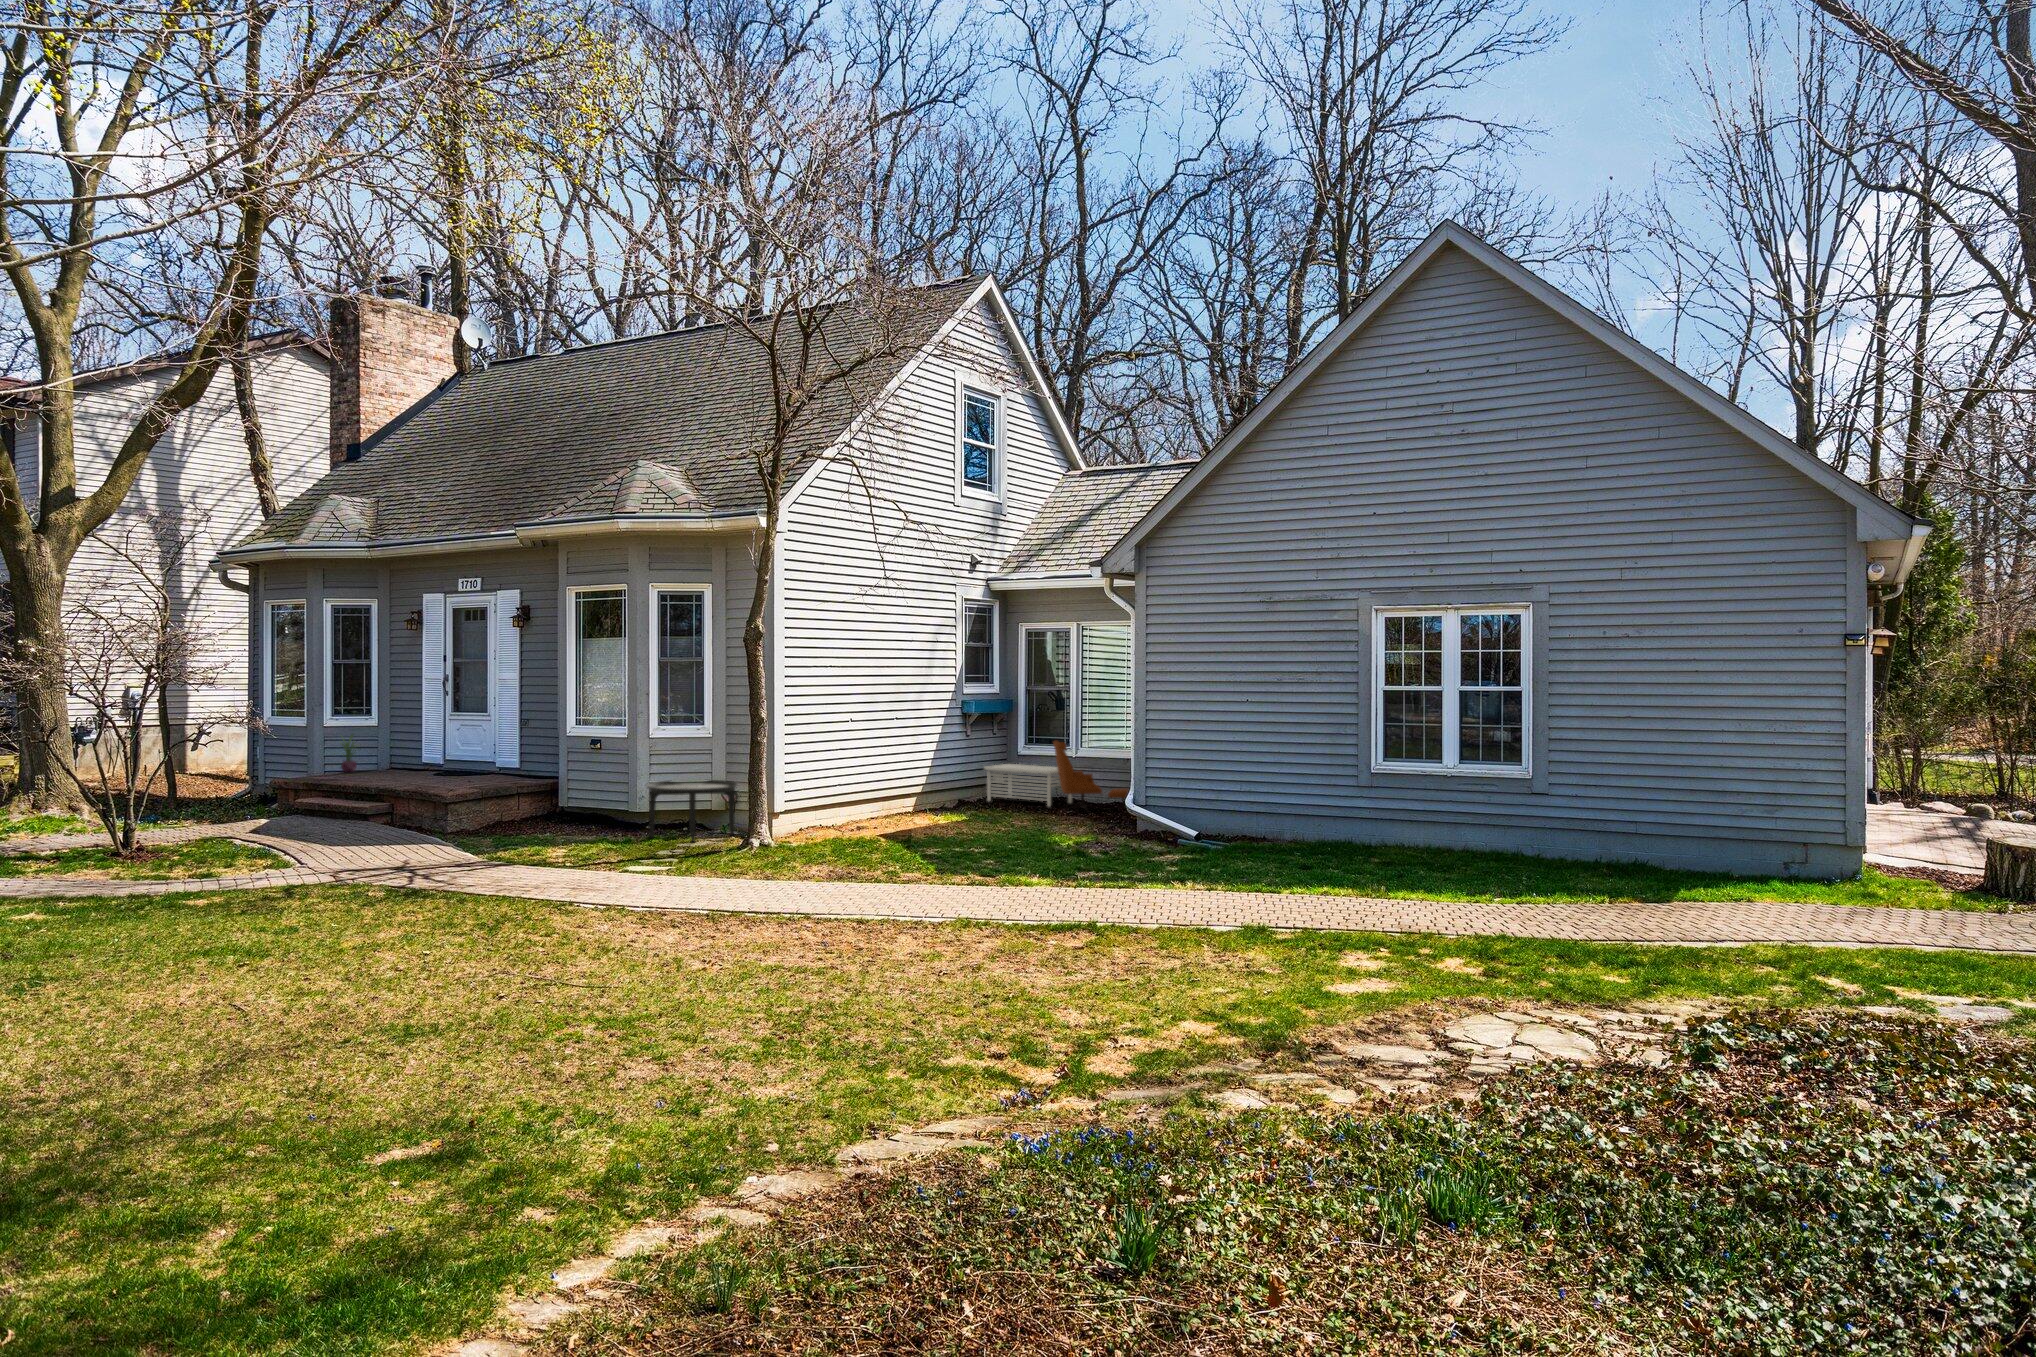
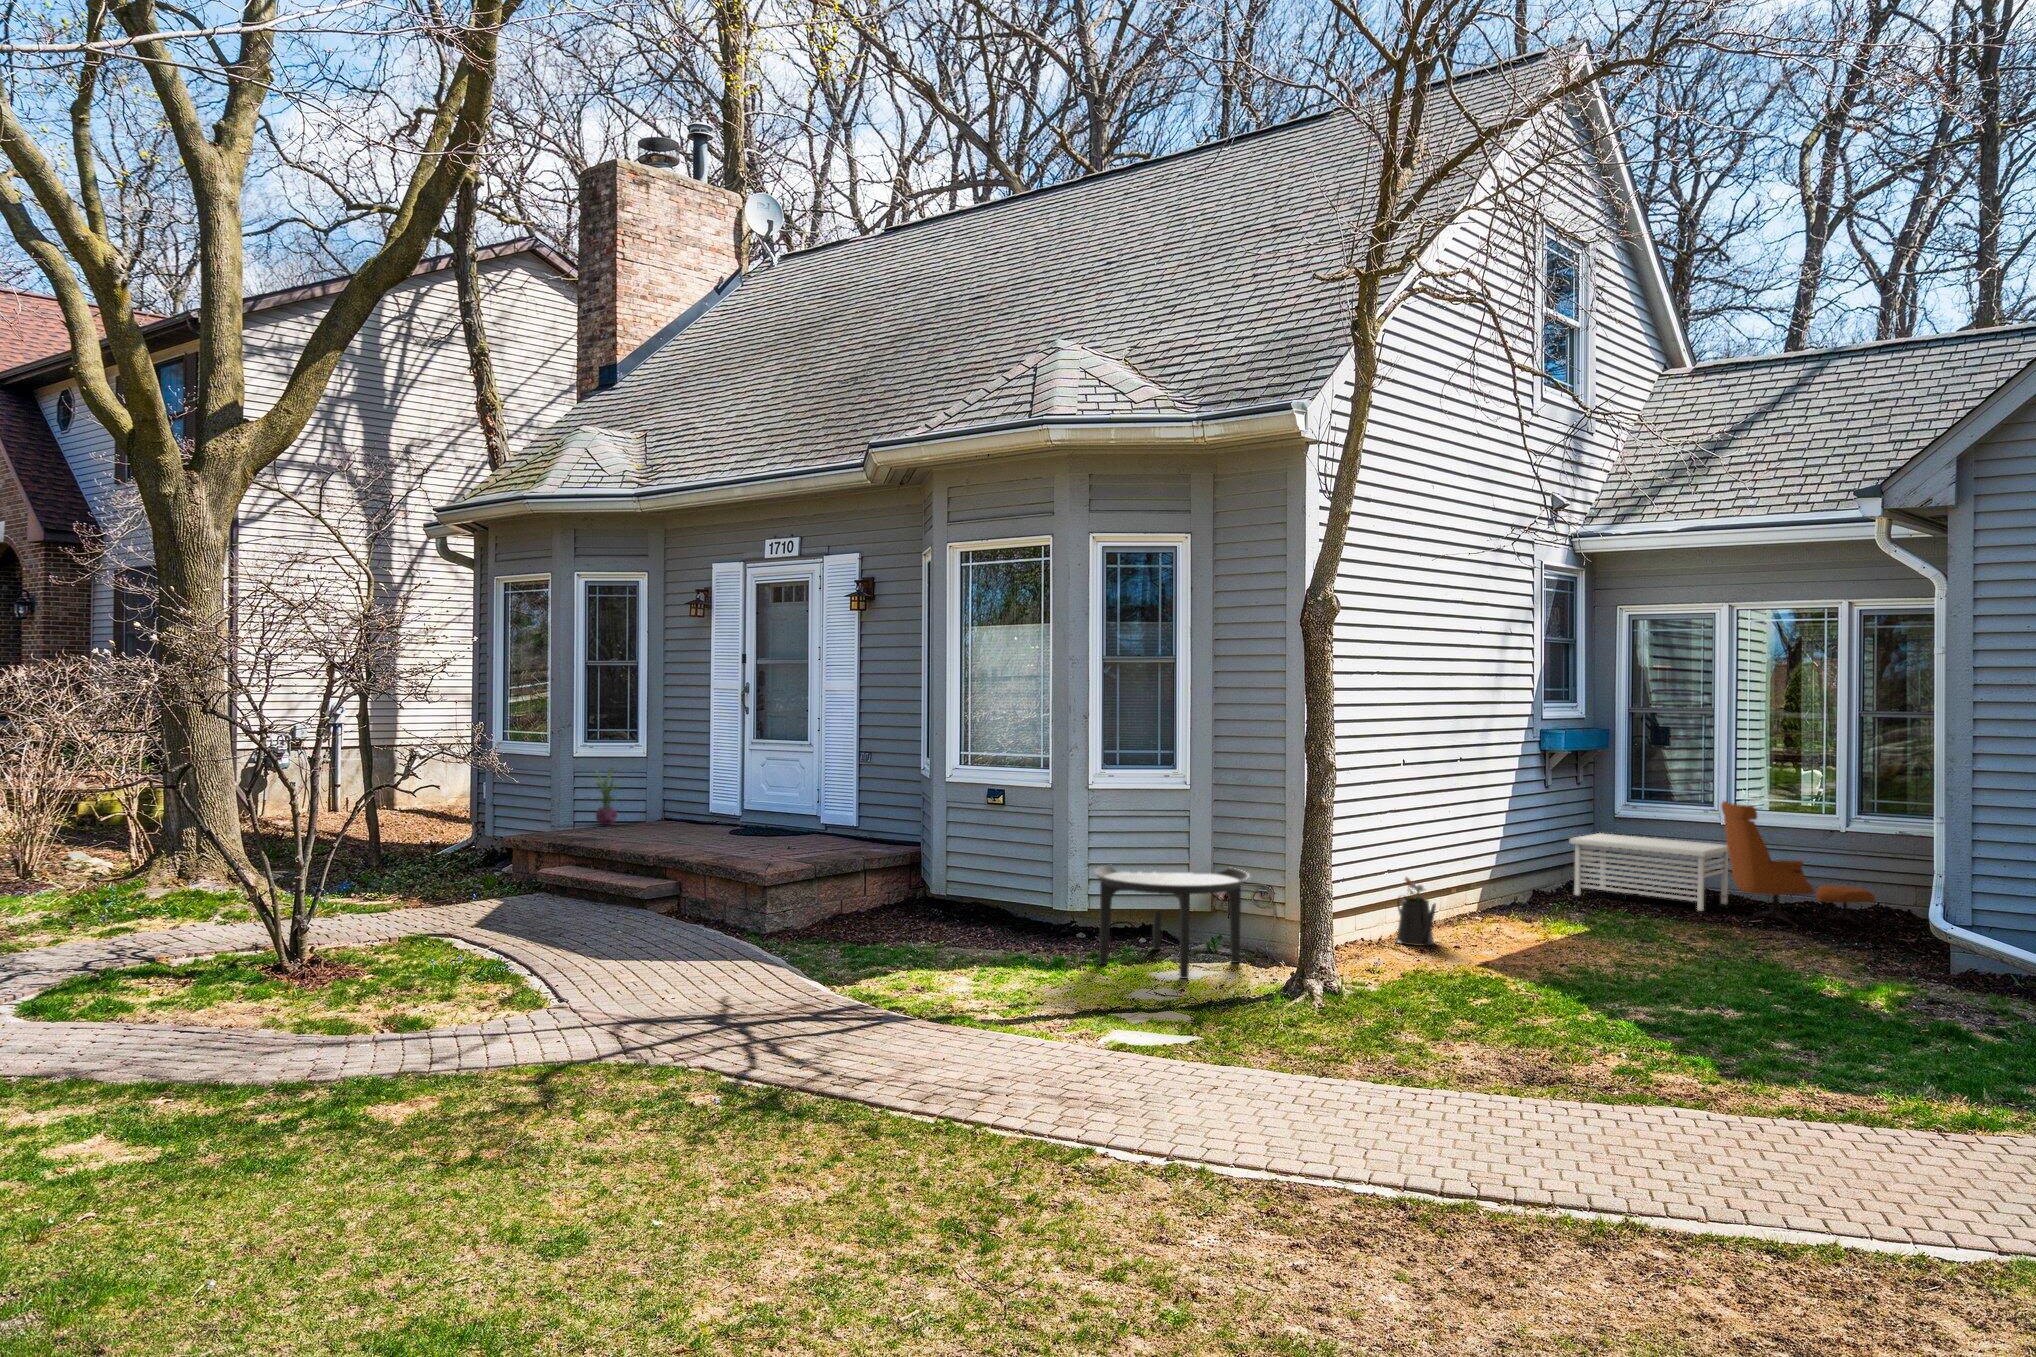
watering can: none [841,786,864,826] -> present [1396,877,1436,946]

